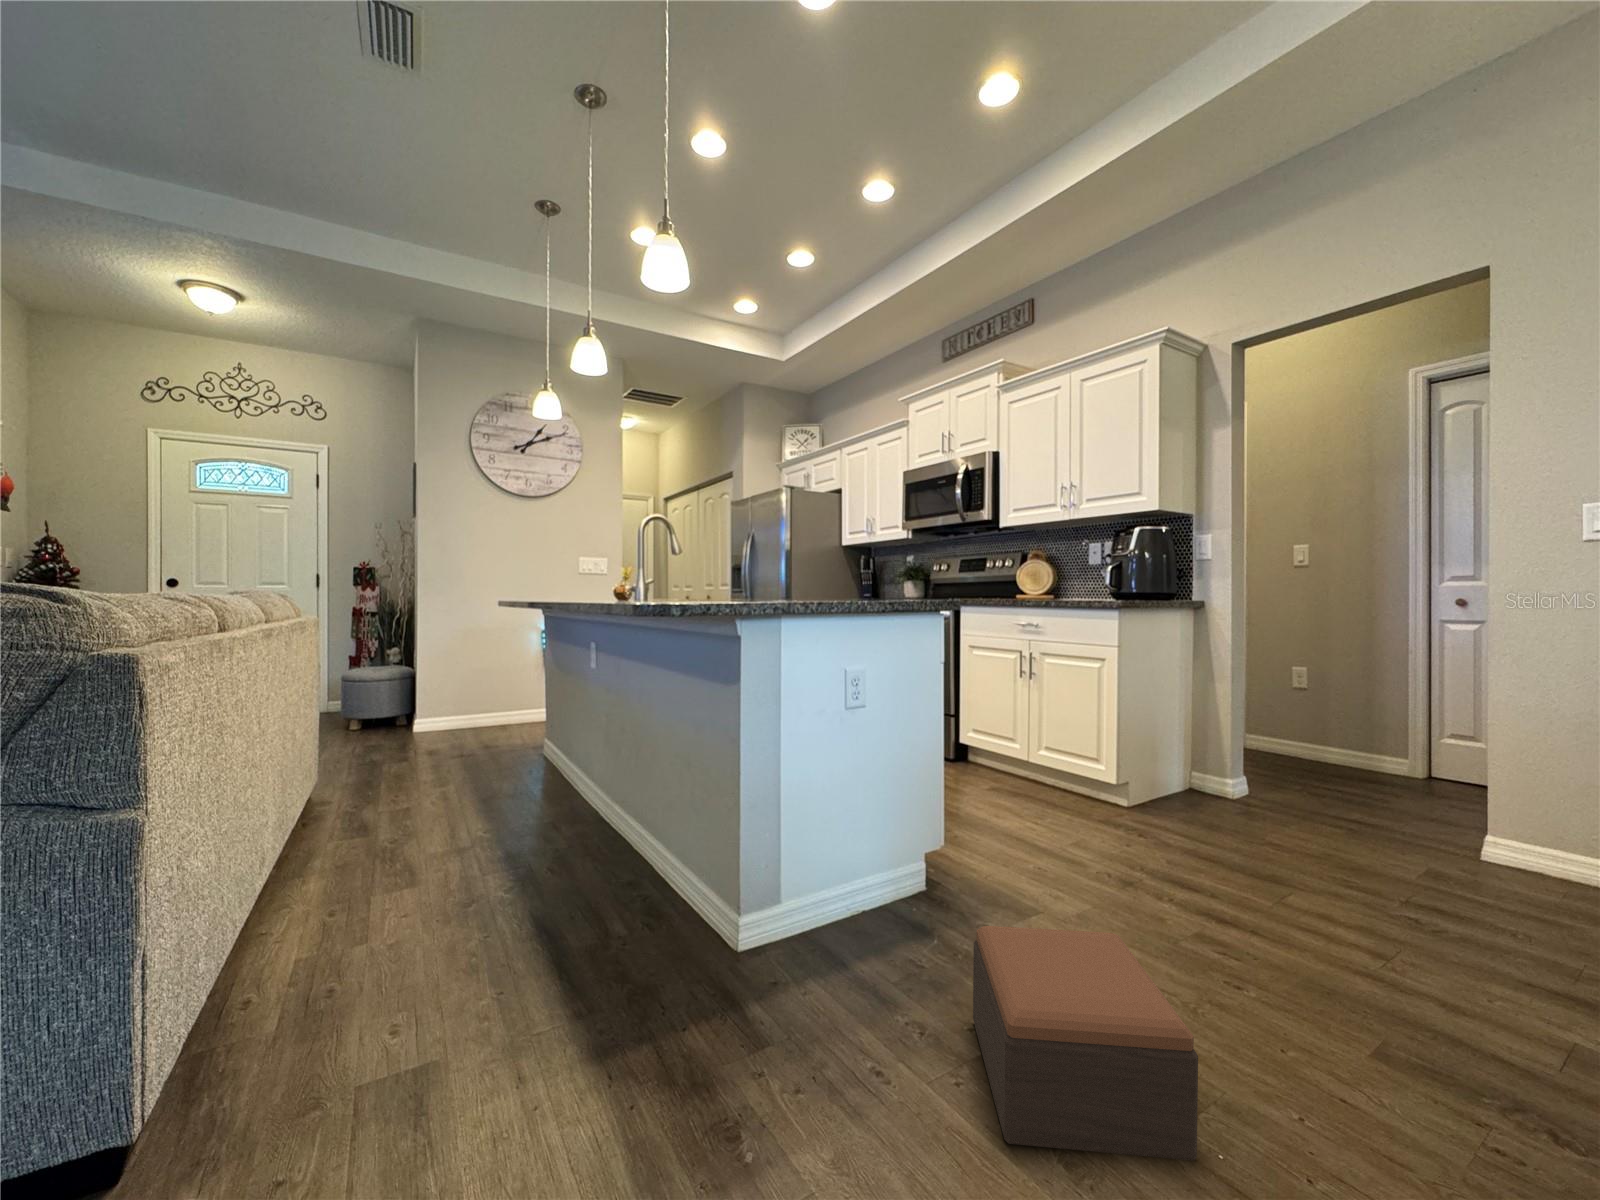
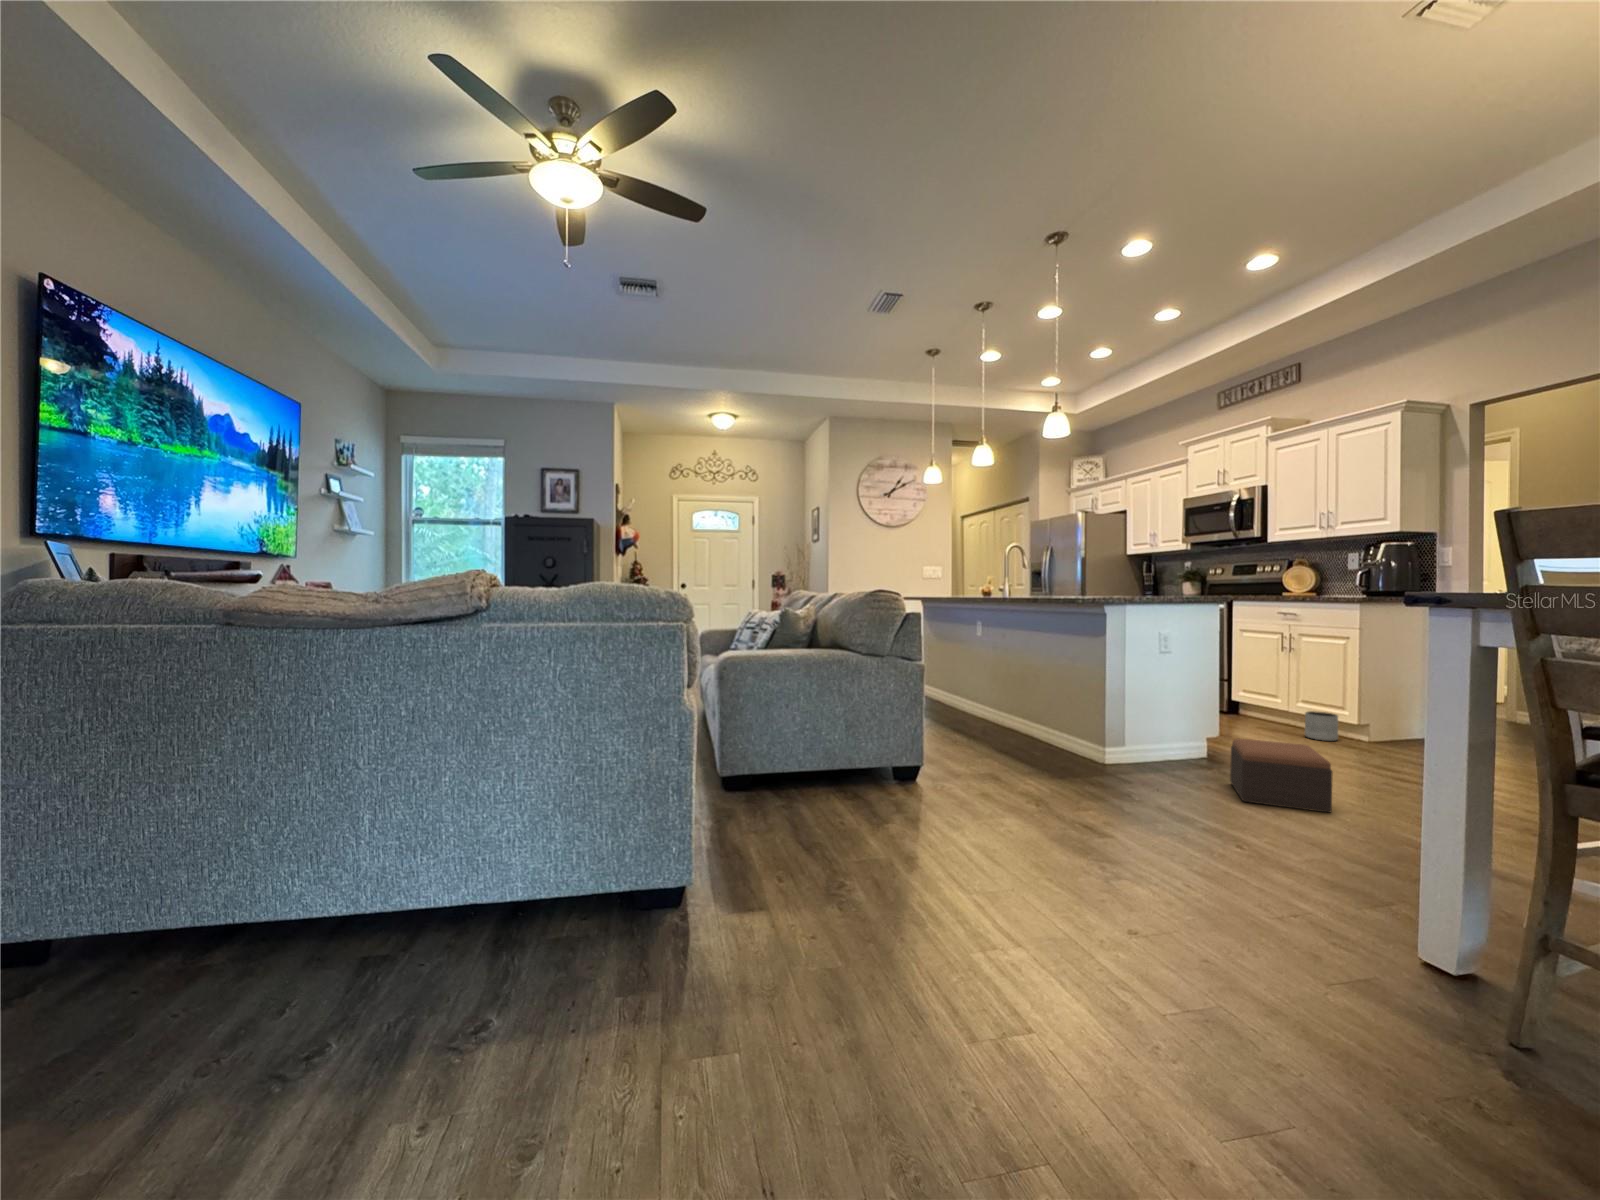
planter: none [1053,766,1093,812] -> present [1305,711,1338,741]

